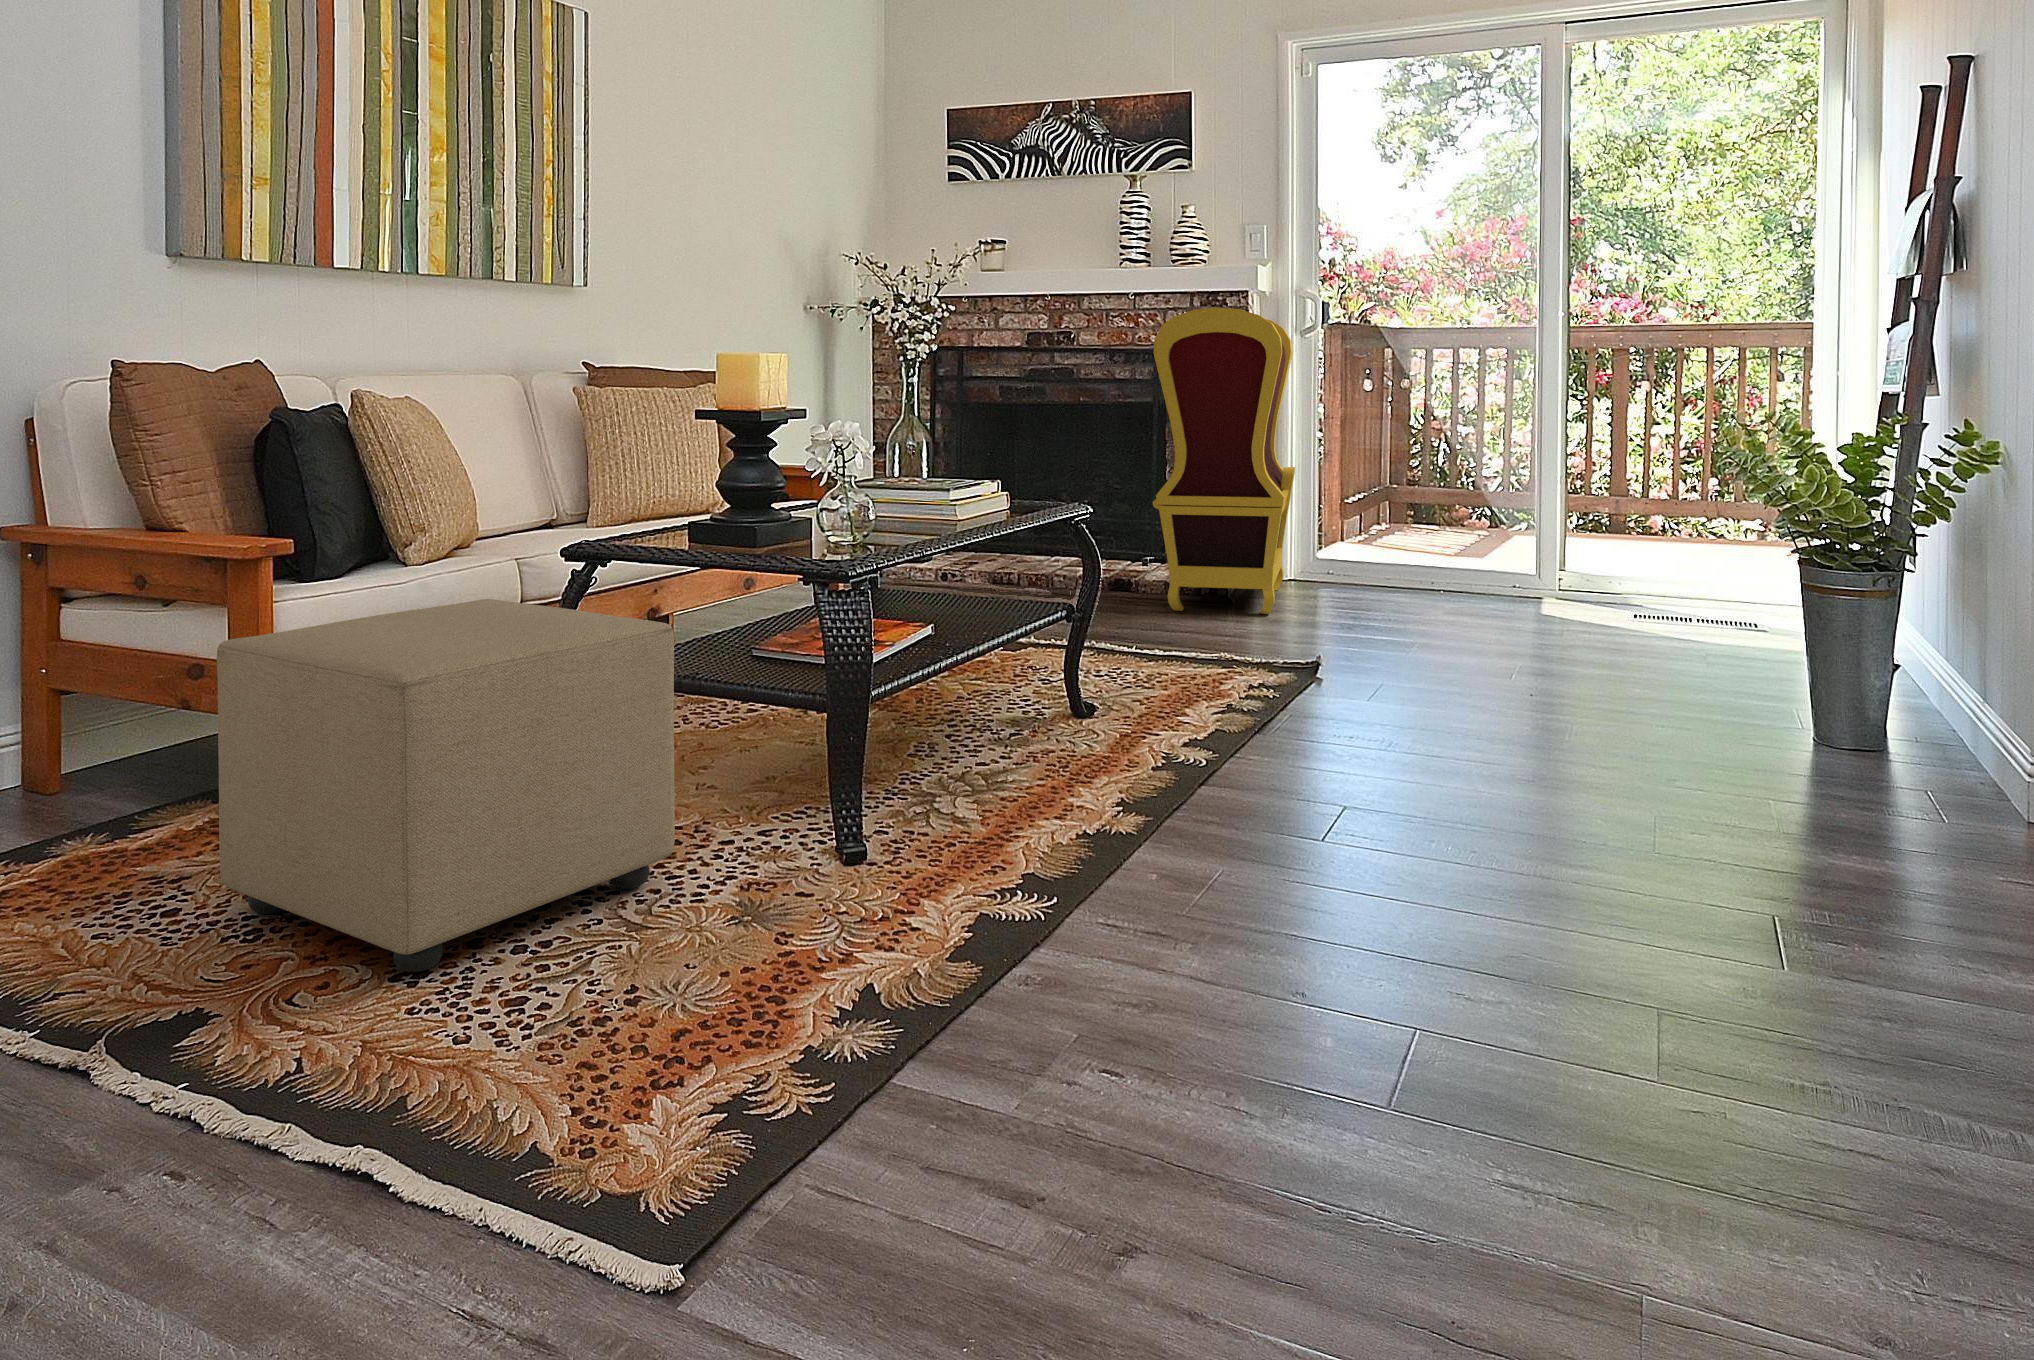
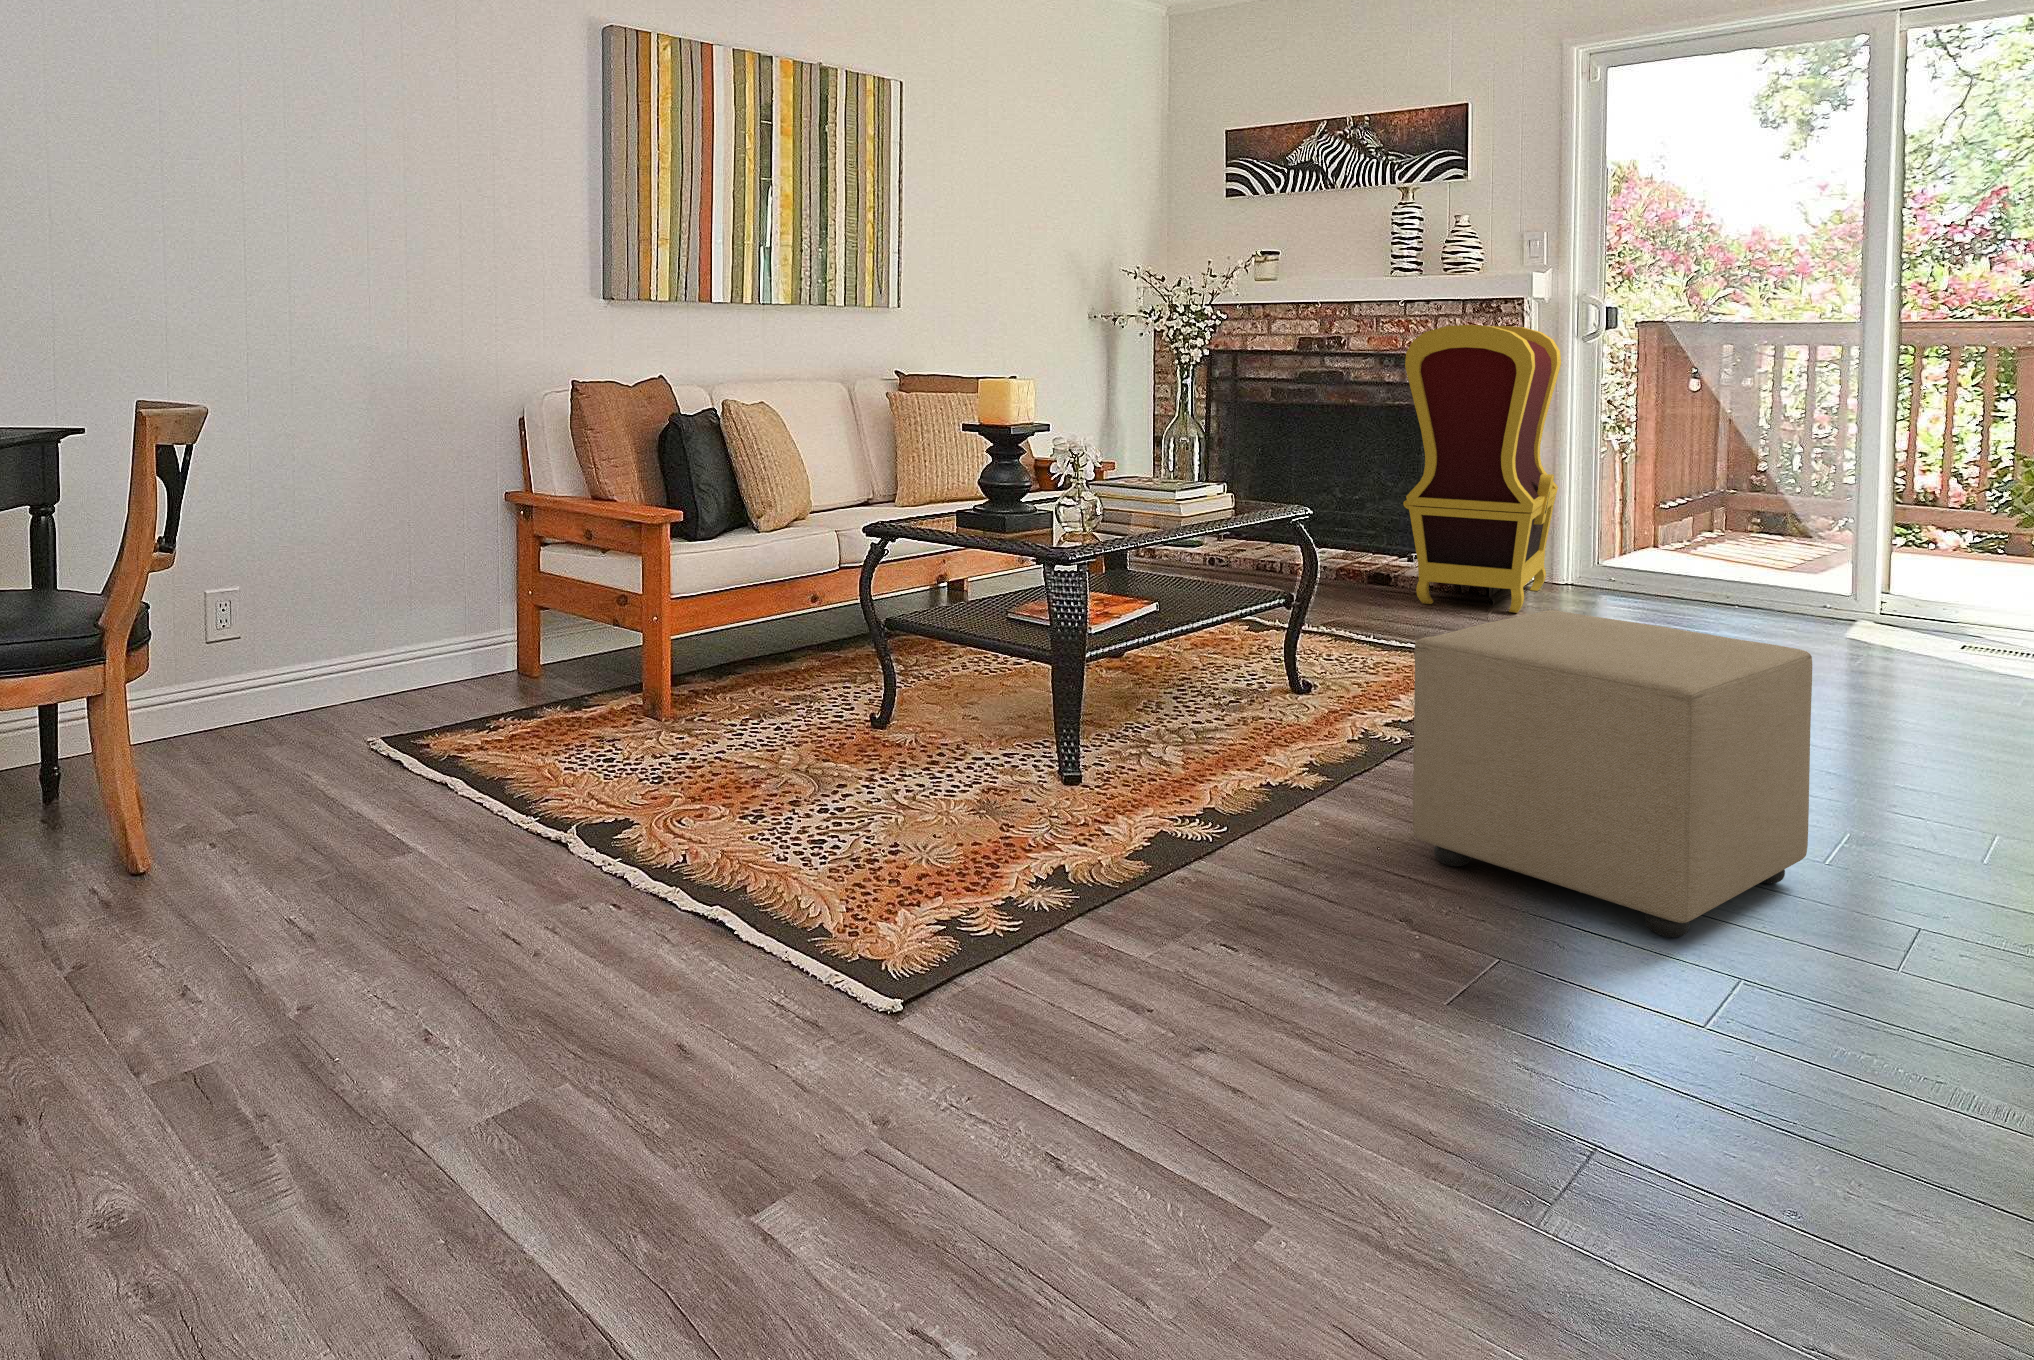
ottoman: present [217,599,675,972] -> present [1413,610,1812,937]

